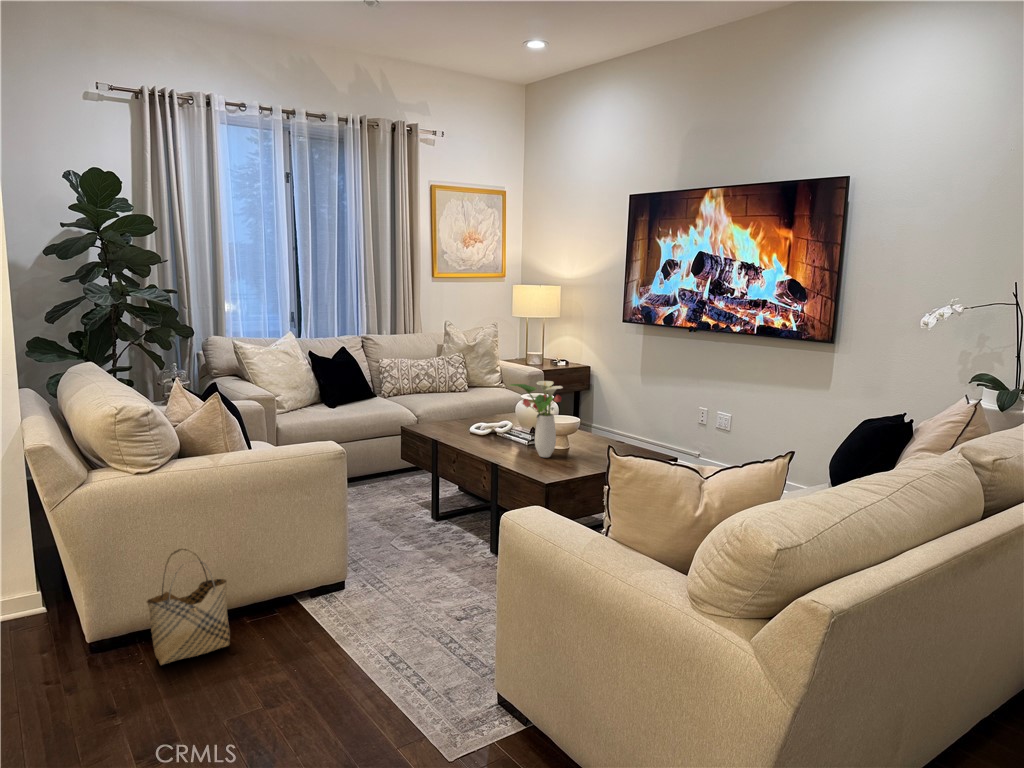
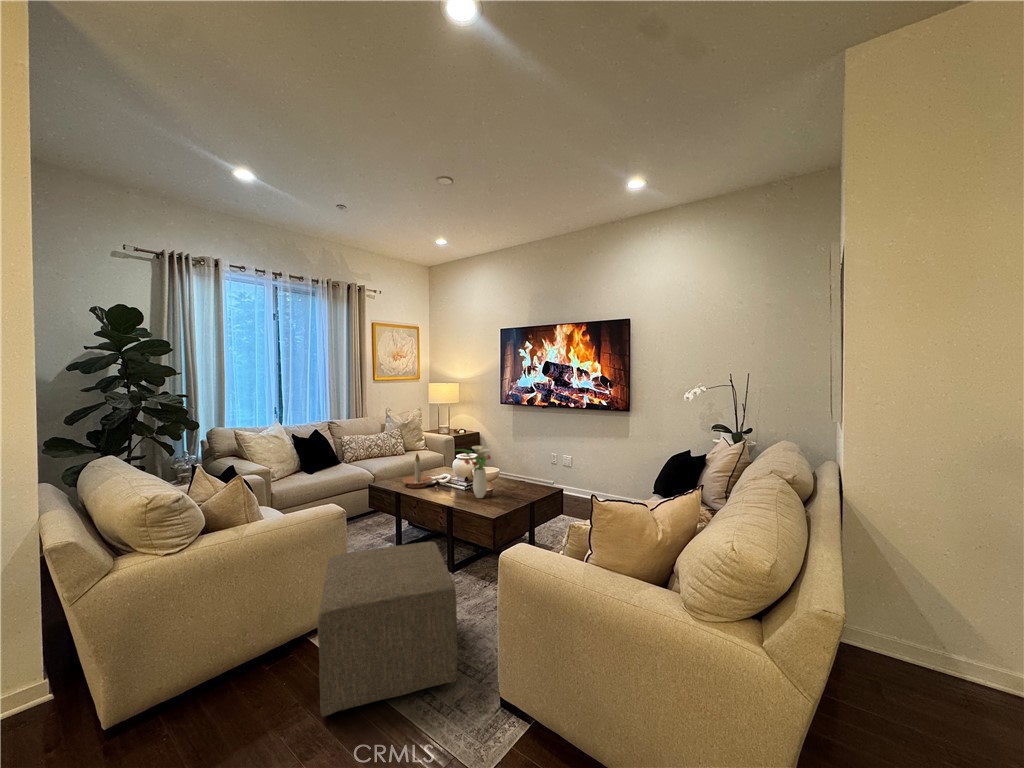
candle holder: none [443,386,486,436] -> present [402,453,433,488]
ottoman: none [287,502,455,674] -> present [318,542,458,717]
woven basket: present [147,549,230,665] -> none [175,616,255,736]

